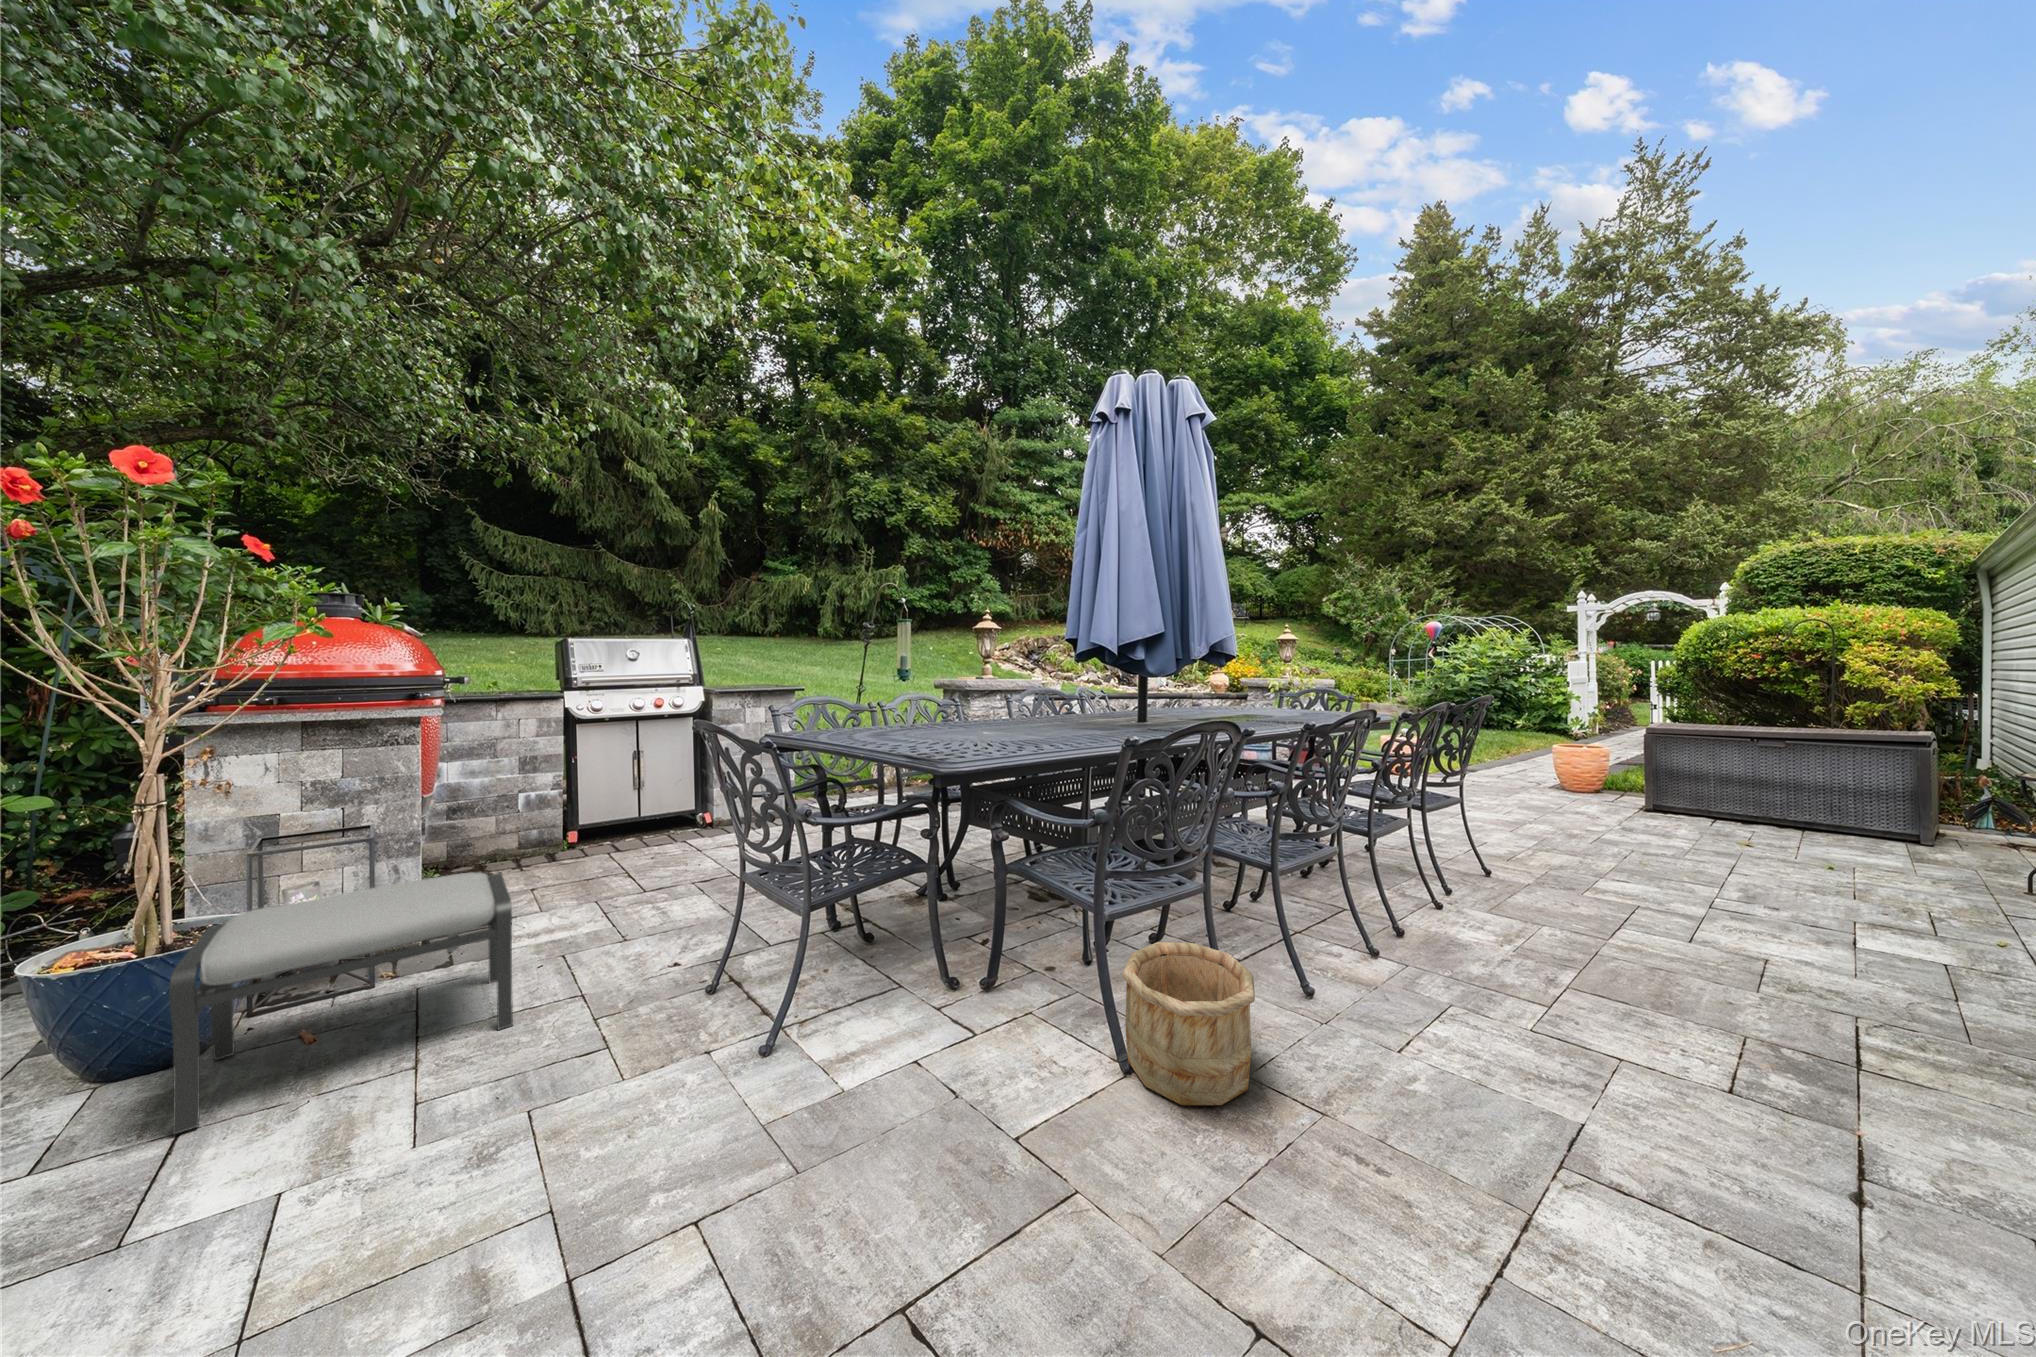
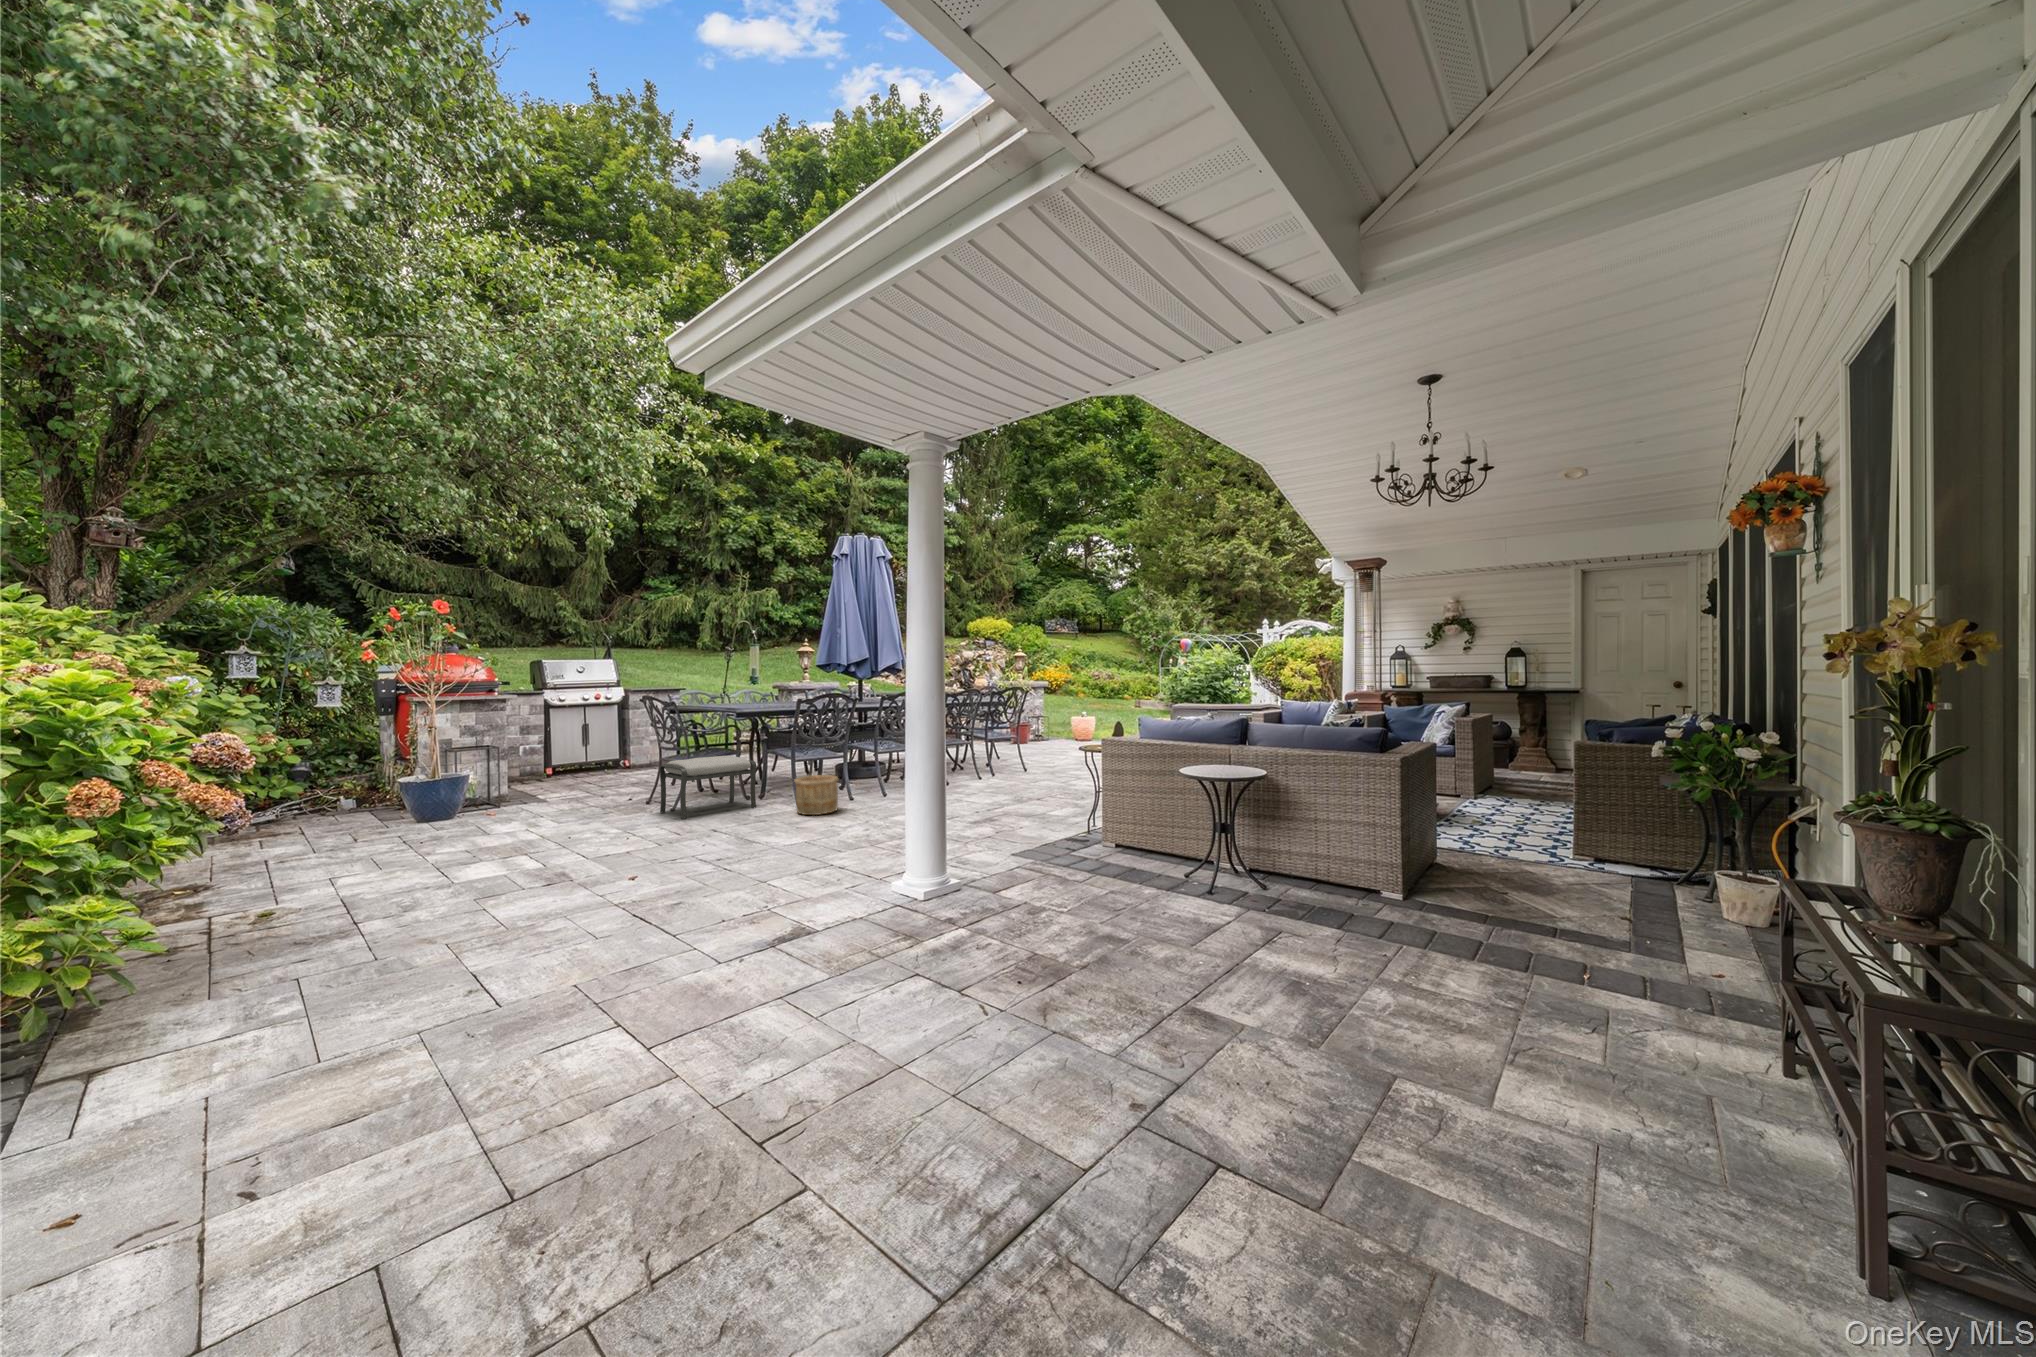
ottoman: present [169,873,513,1134] -> present [659,756,757,819]

